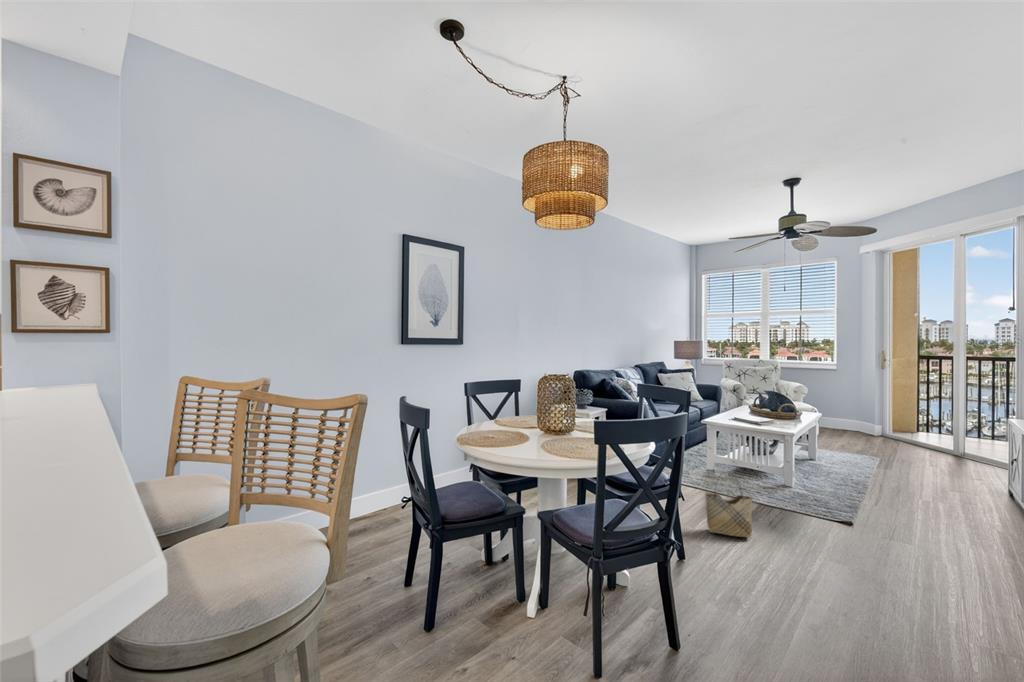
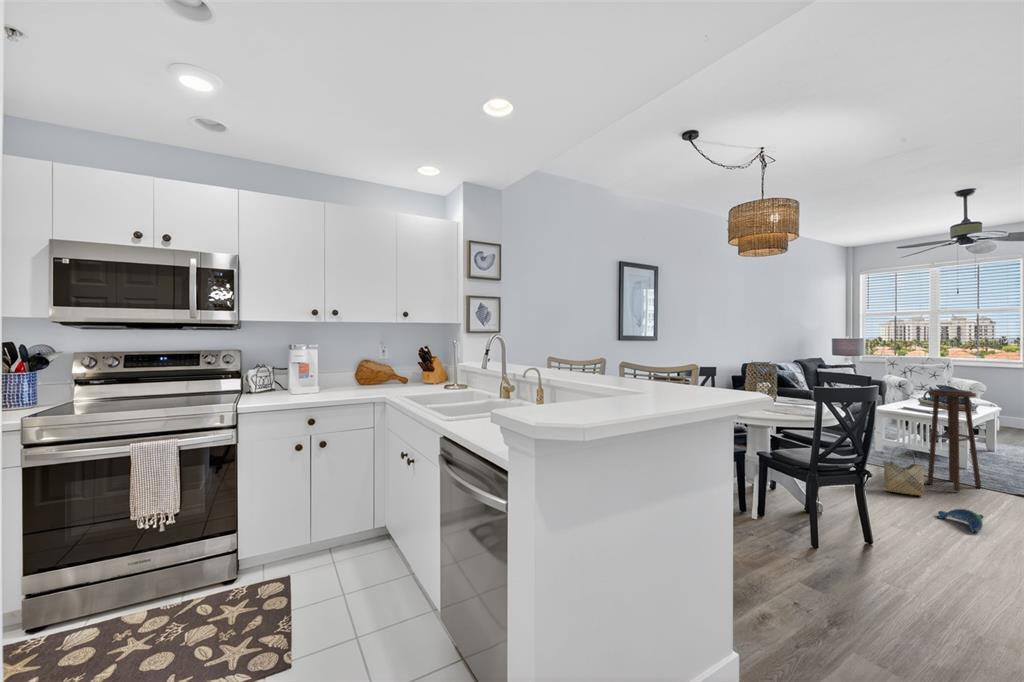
stool: none [756,398,813,527] -> present [928,389,981,491]
plush toy: none [768,568,824,610] -> present [938,509,983,532]

